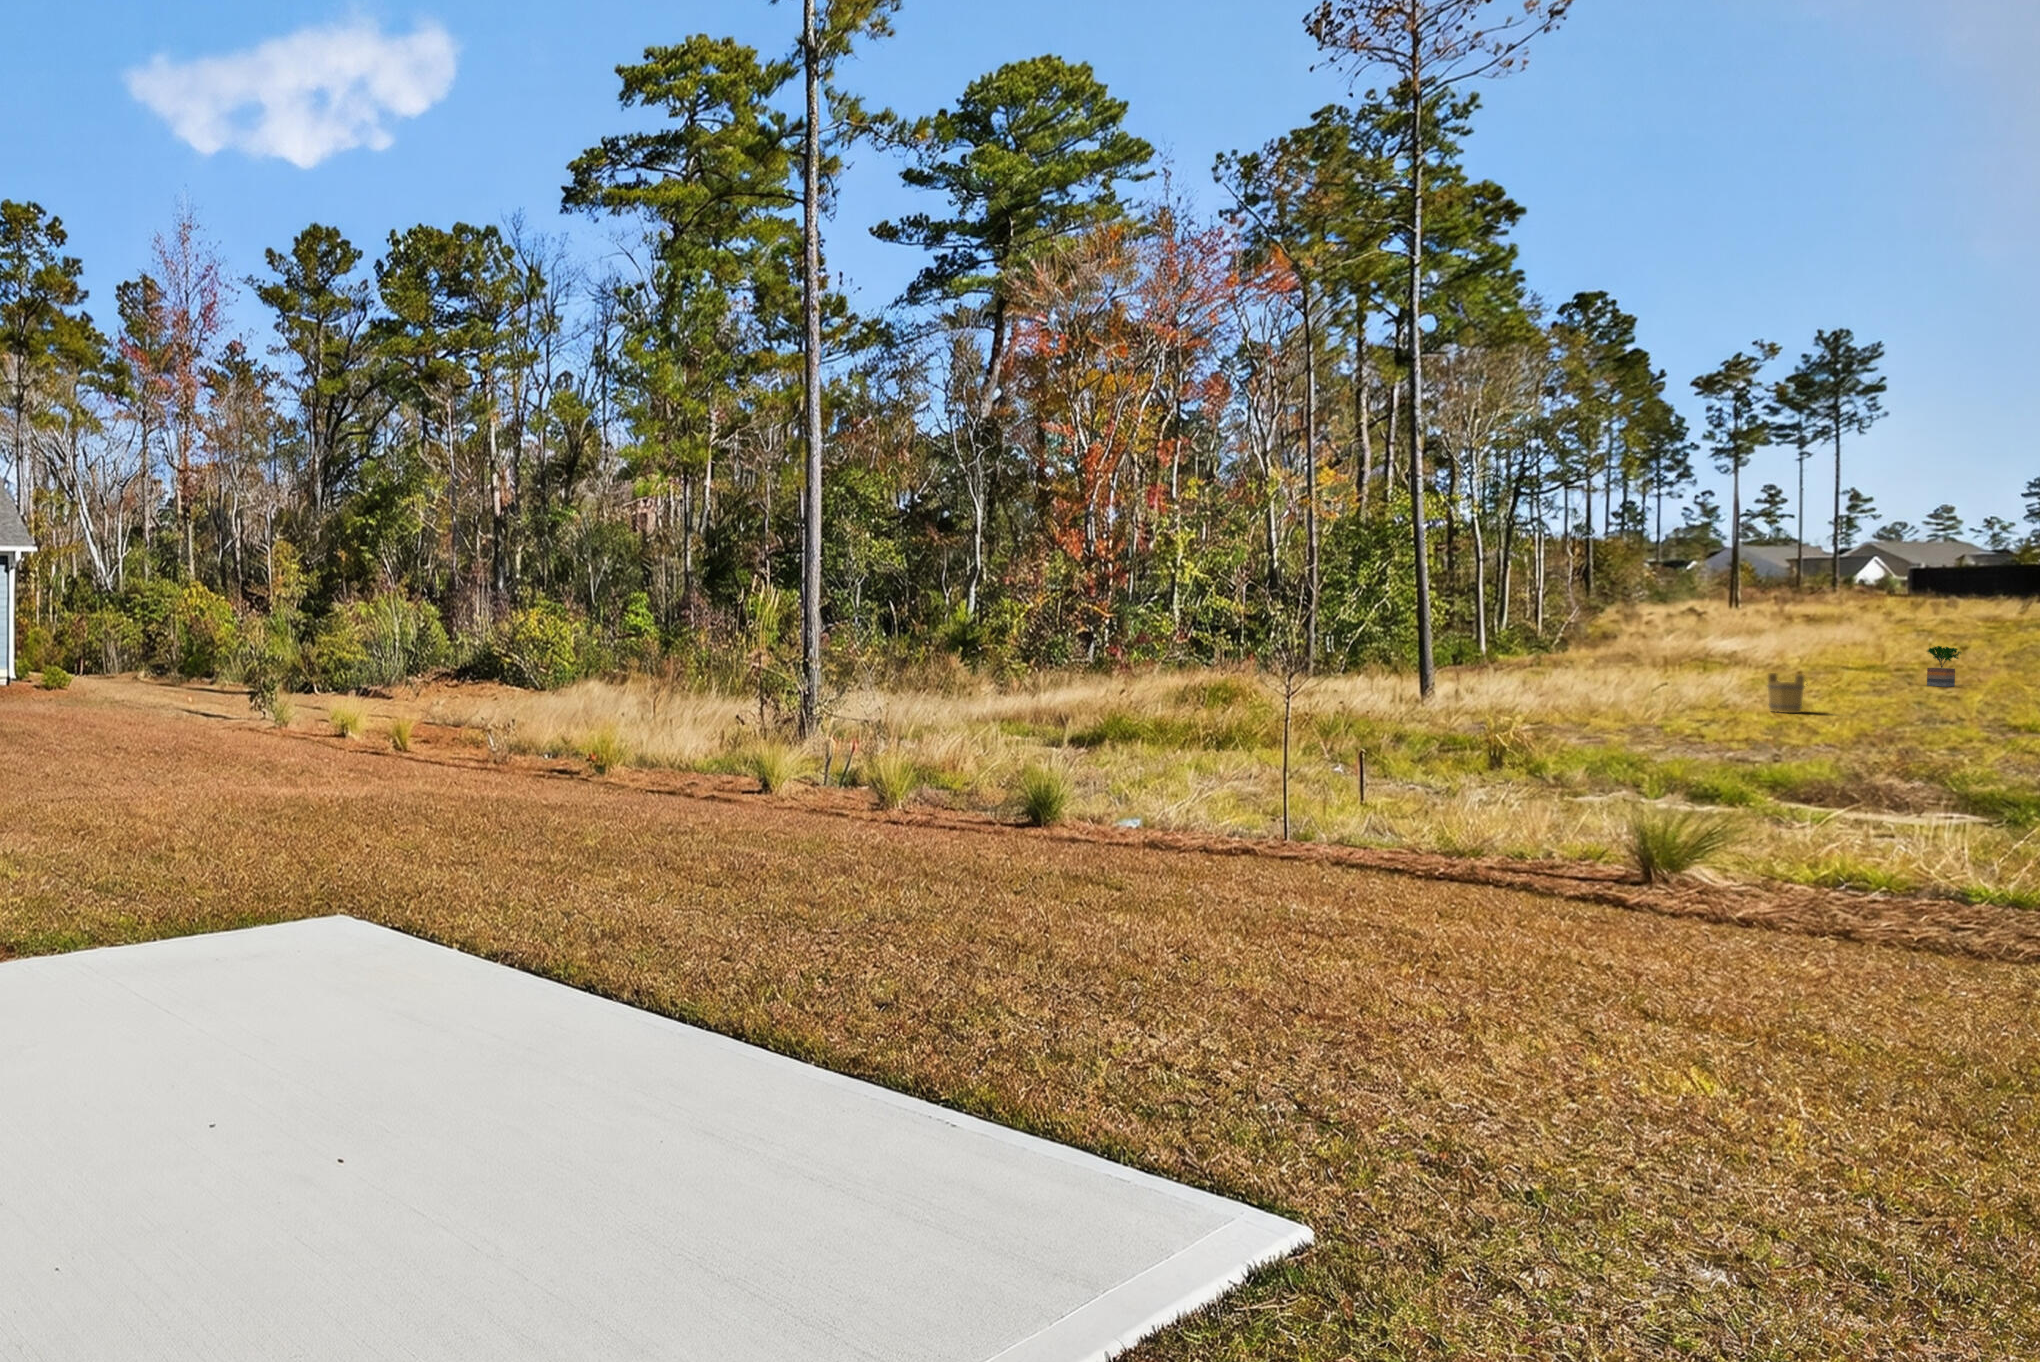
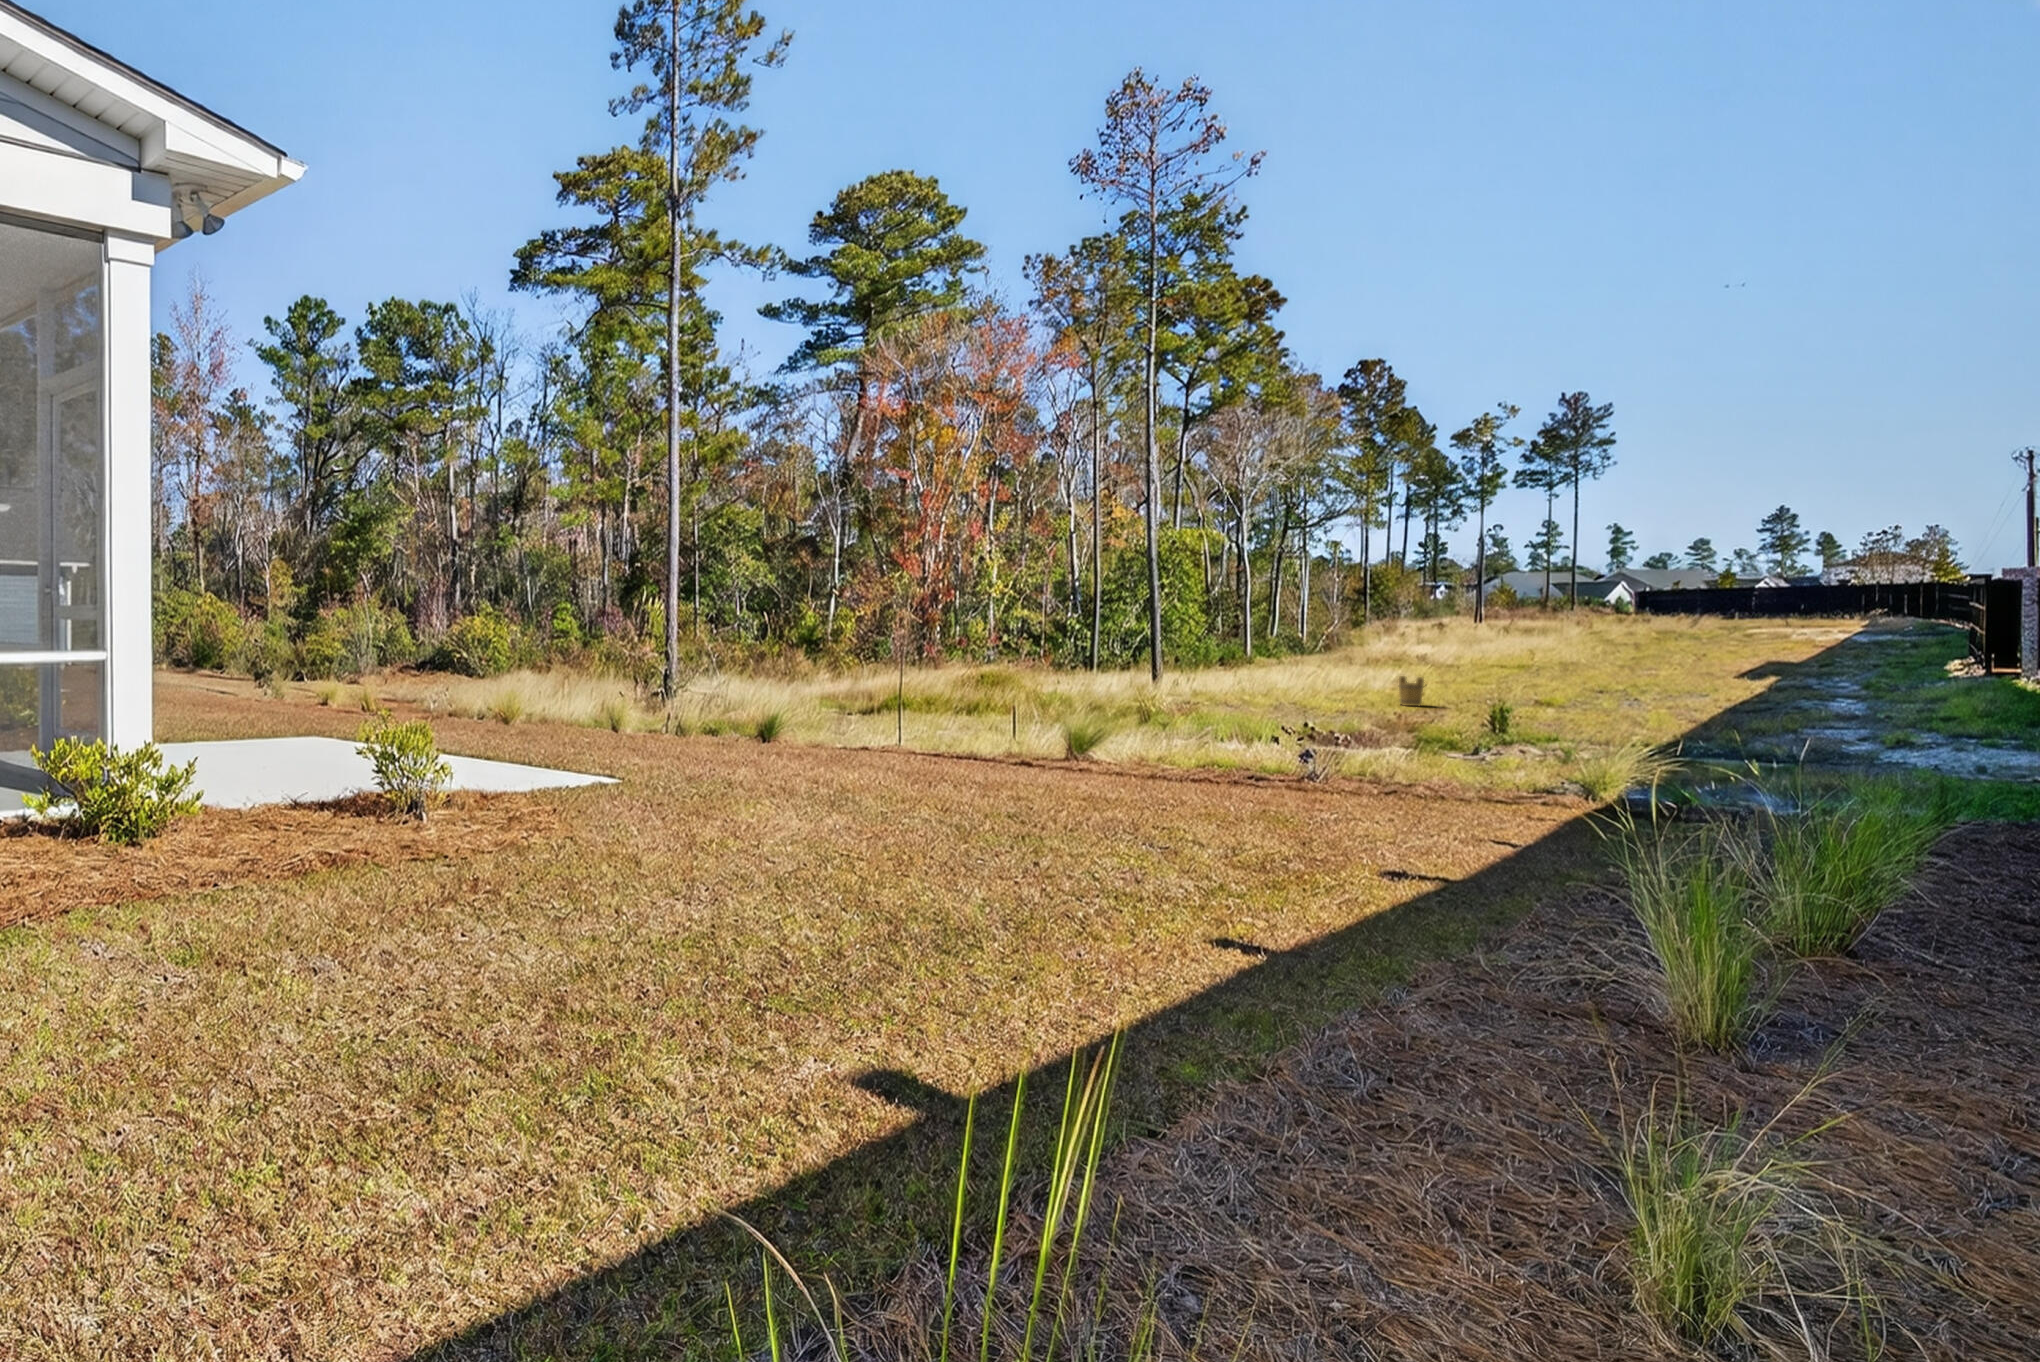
potted tree: present [1927,646,1962,687] -> none [1545,656,1571,687]

